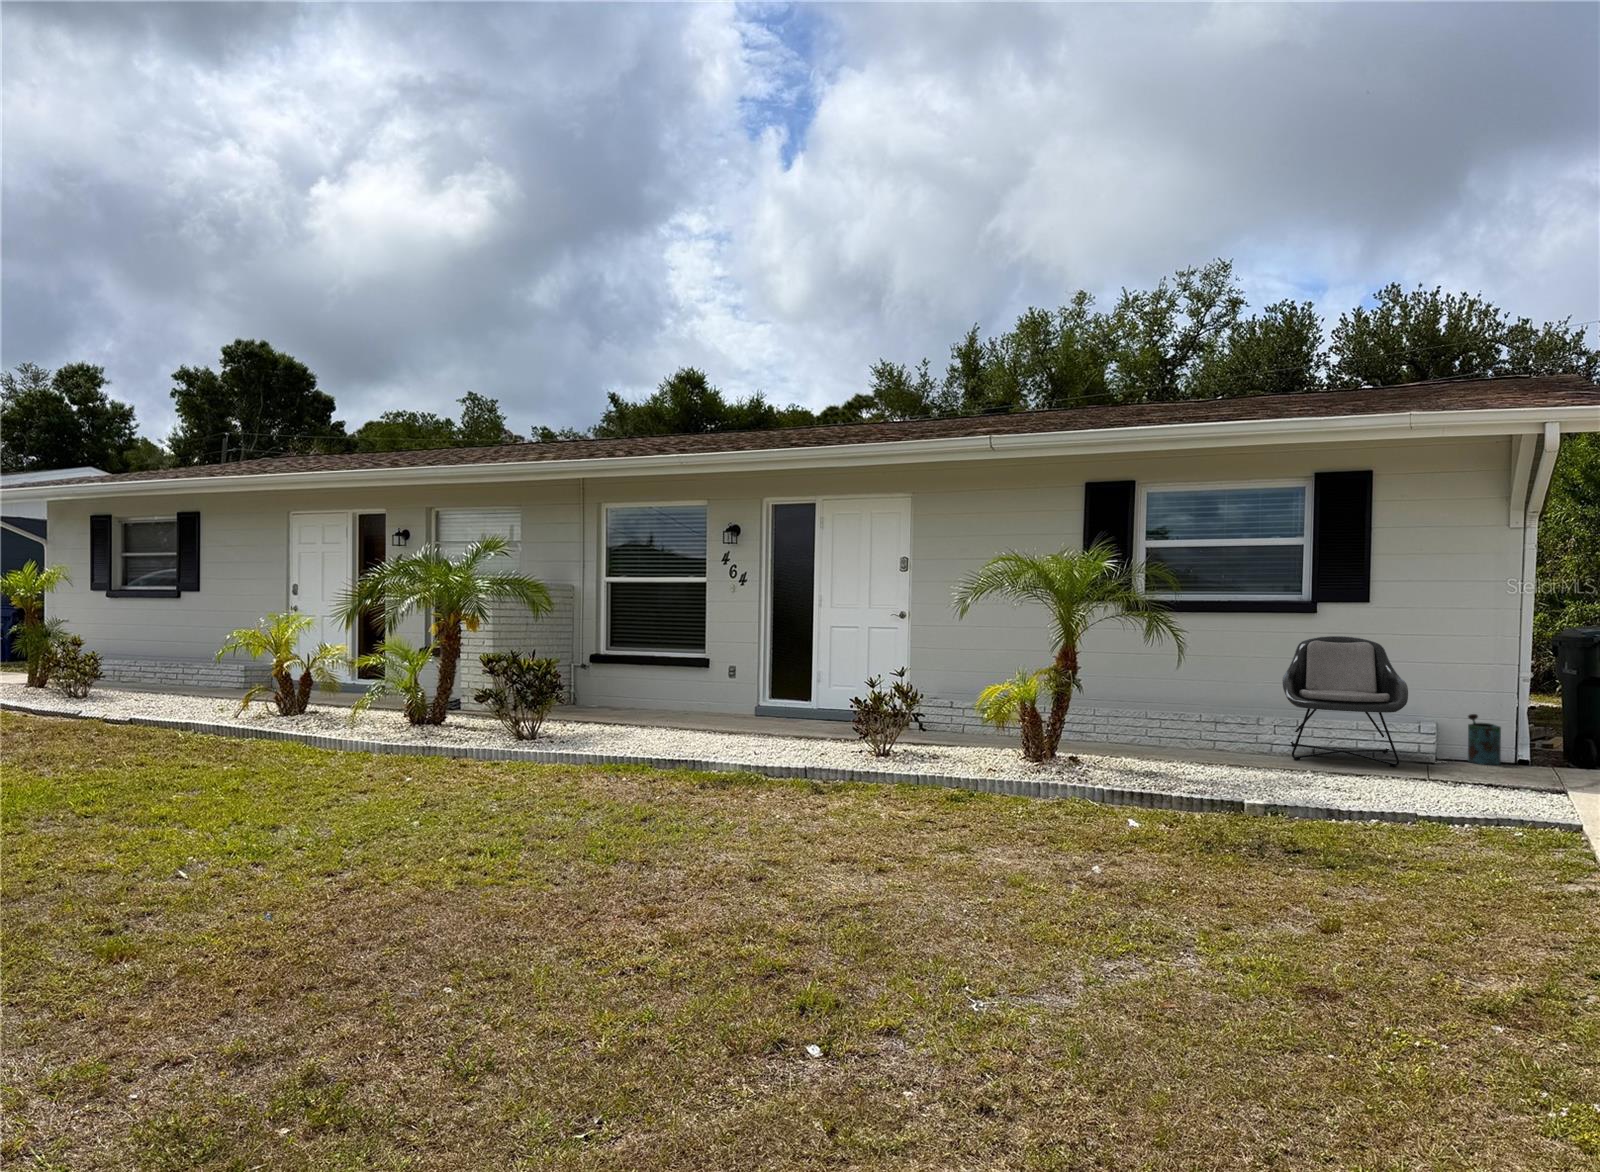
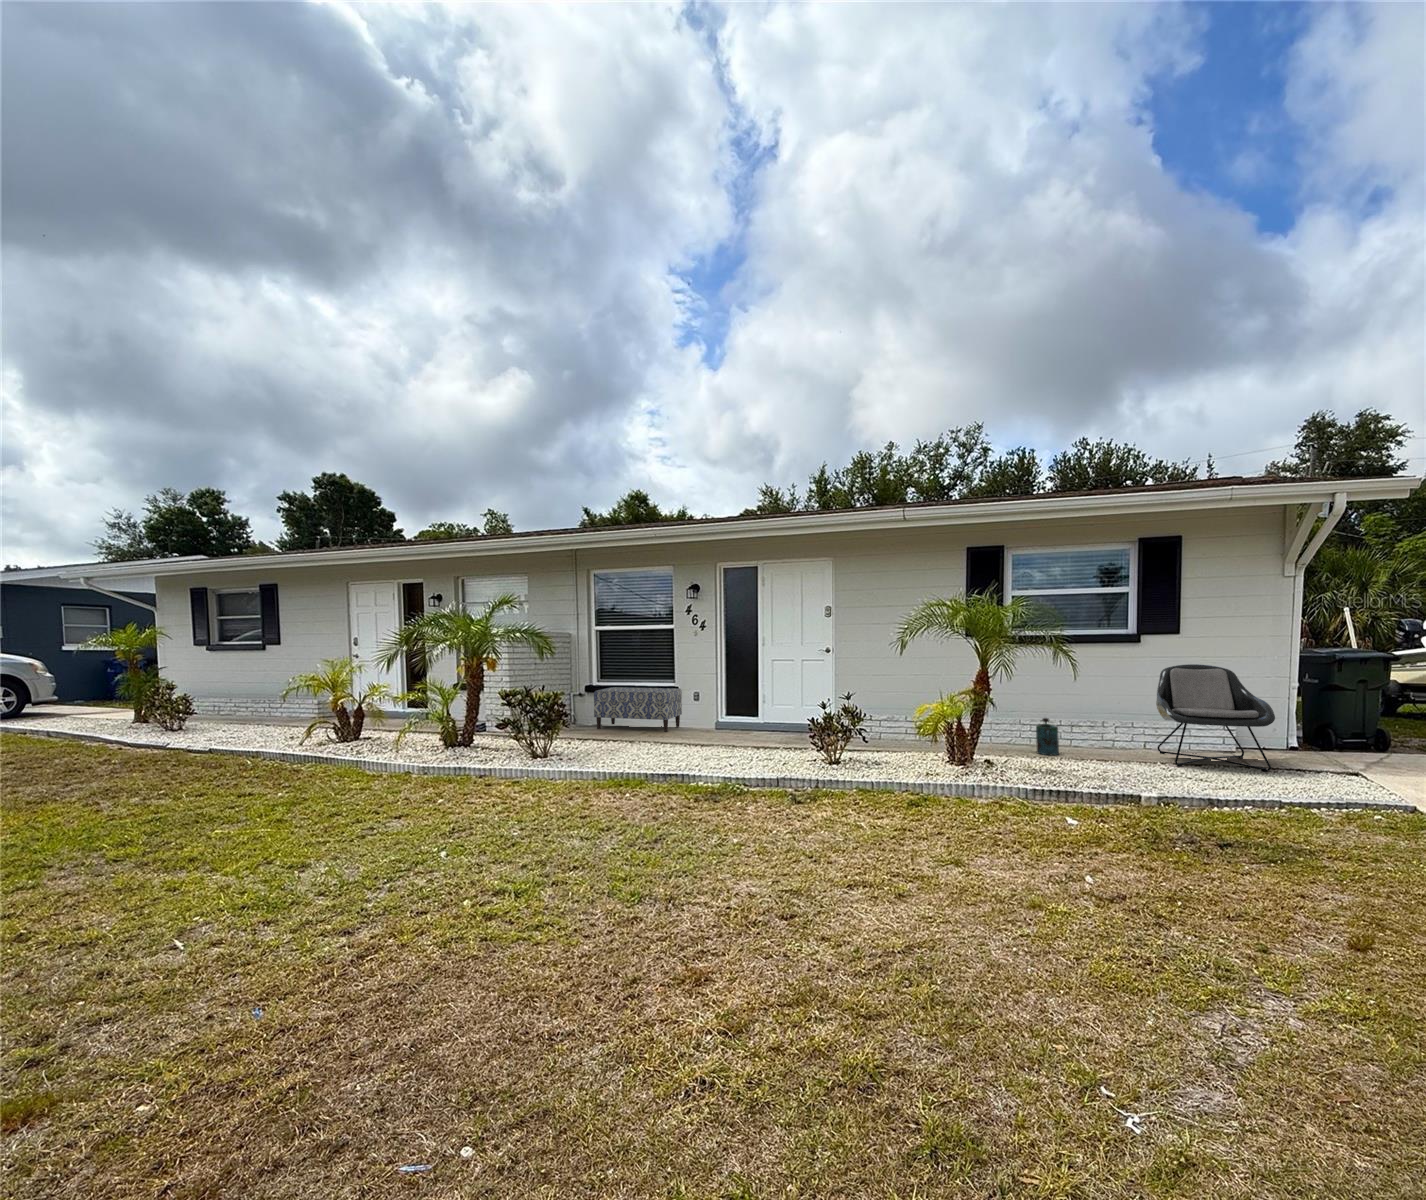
bench: none [603,655,716,713] -> present [594,687,682,732]
watering can: present [1468,714,1501,765] -> present [1036,718,1059,755]

